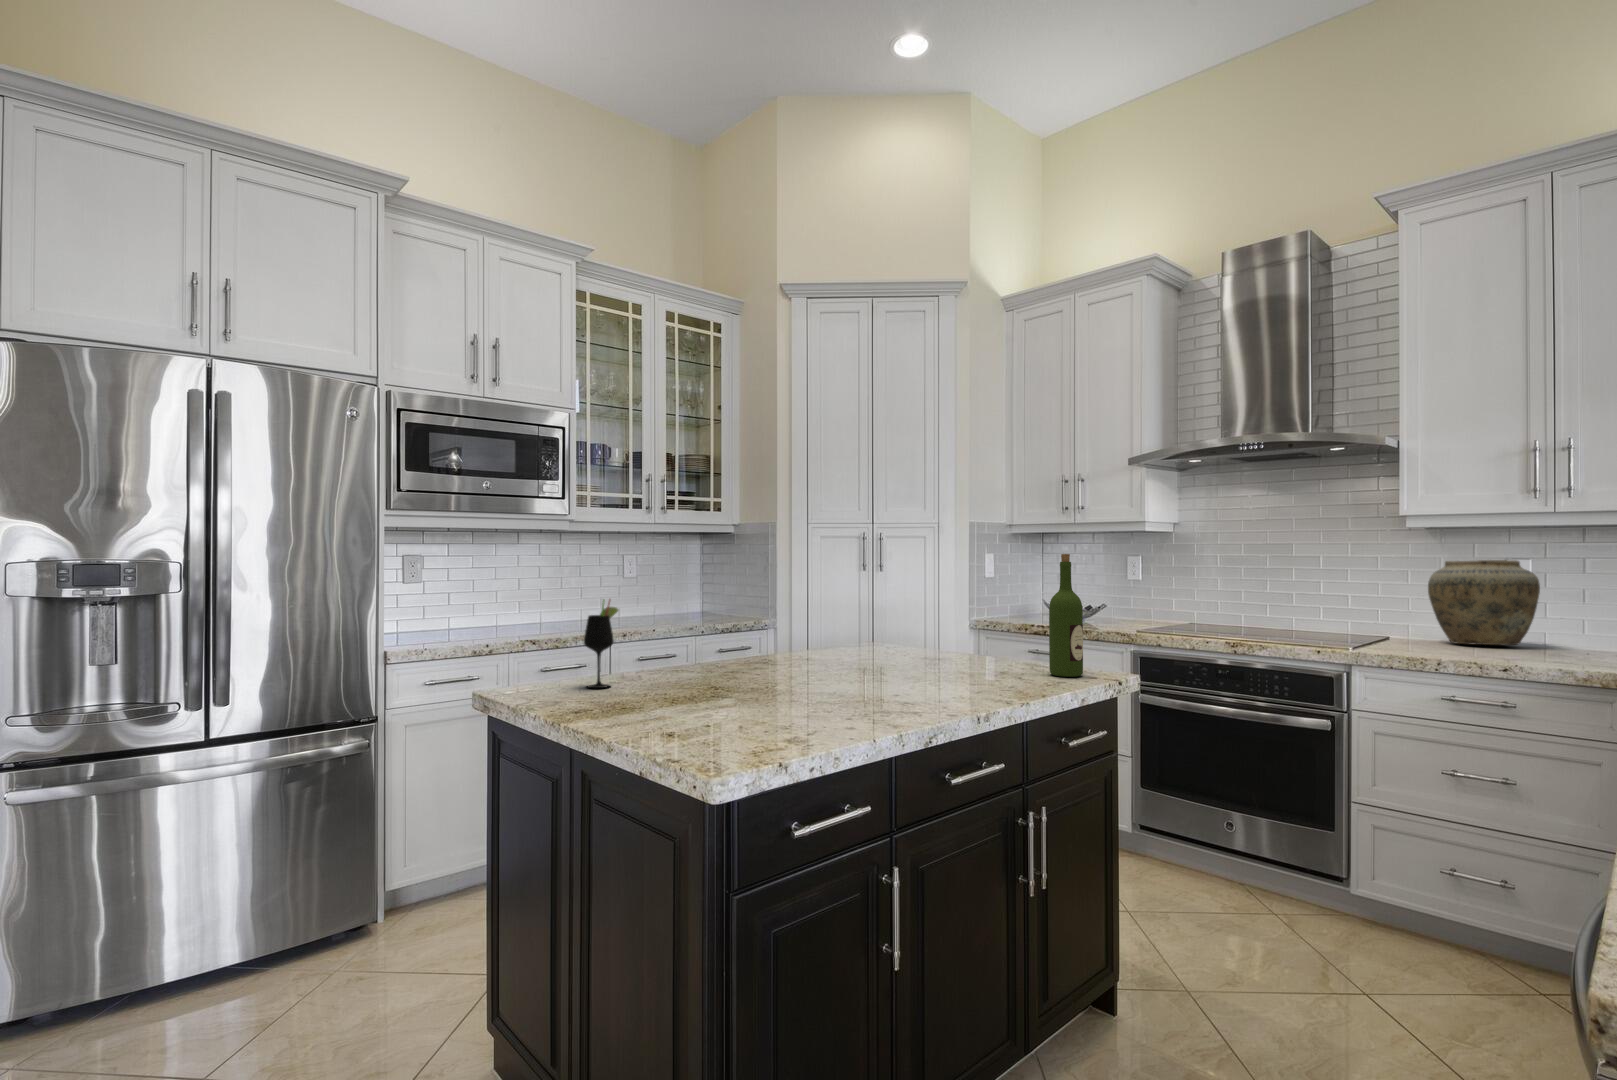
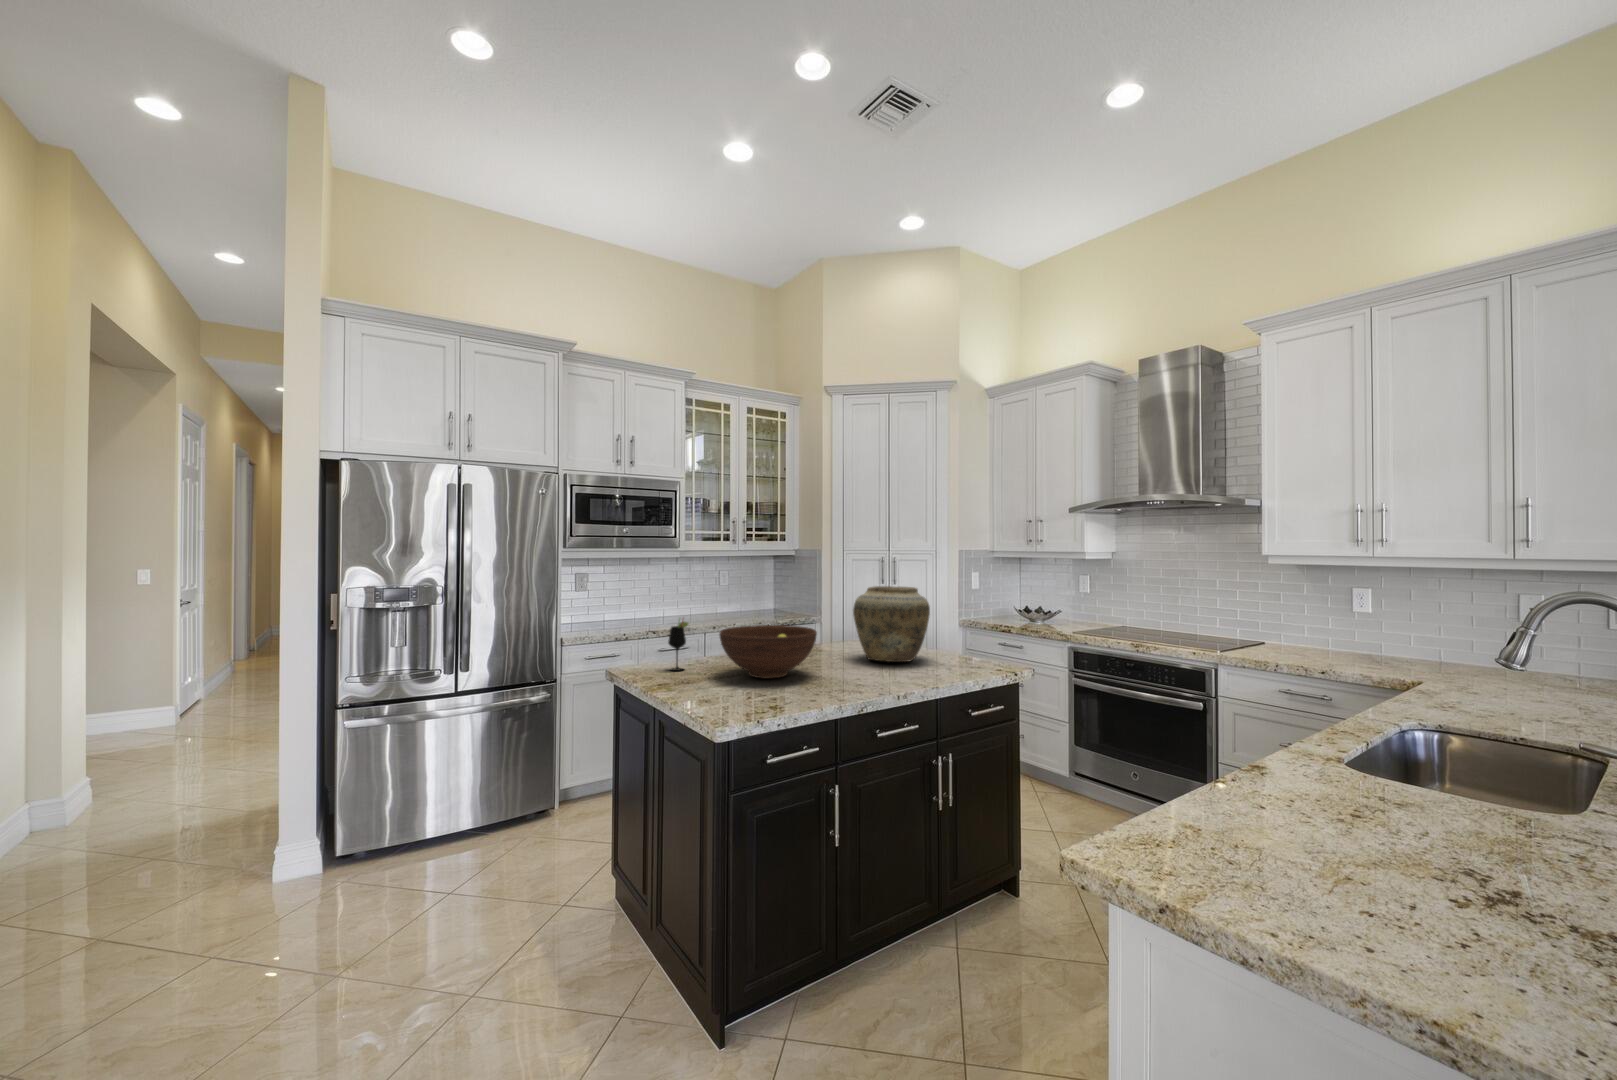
wine bottle: present [1049,554,1083,677] -> none [964,590,986,671]
vase: present [1428,560,1540,645] -> present [853,586,930,662]
fruit bowl: none [675,612,835,695] -> present [719,625,817,679]

